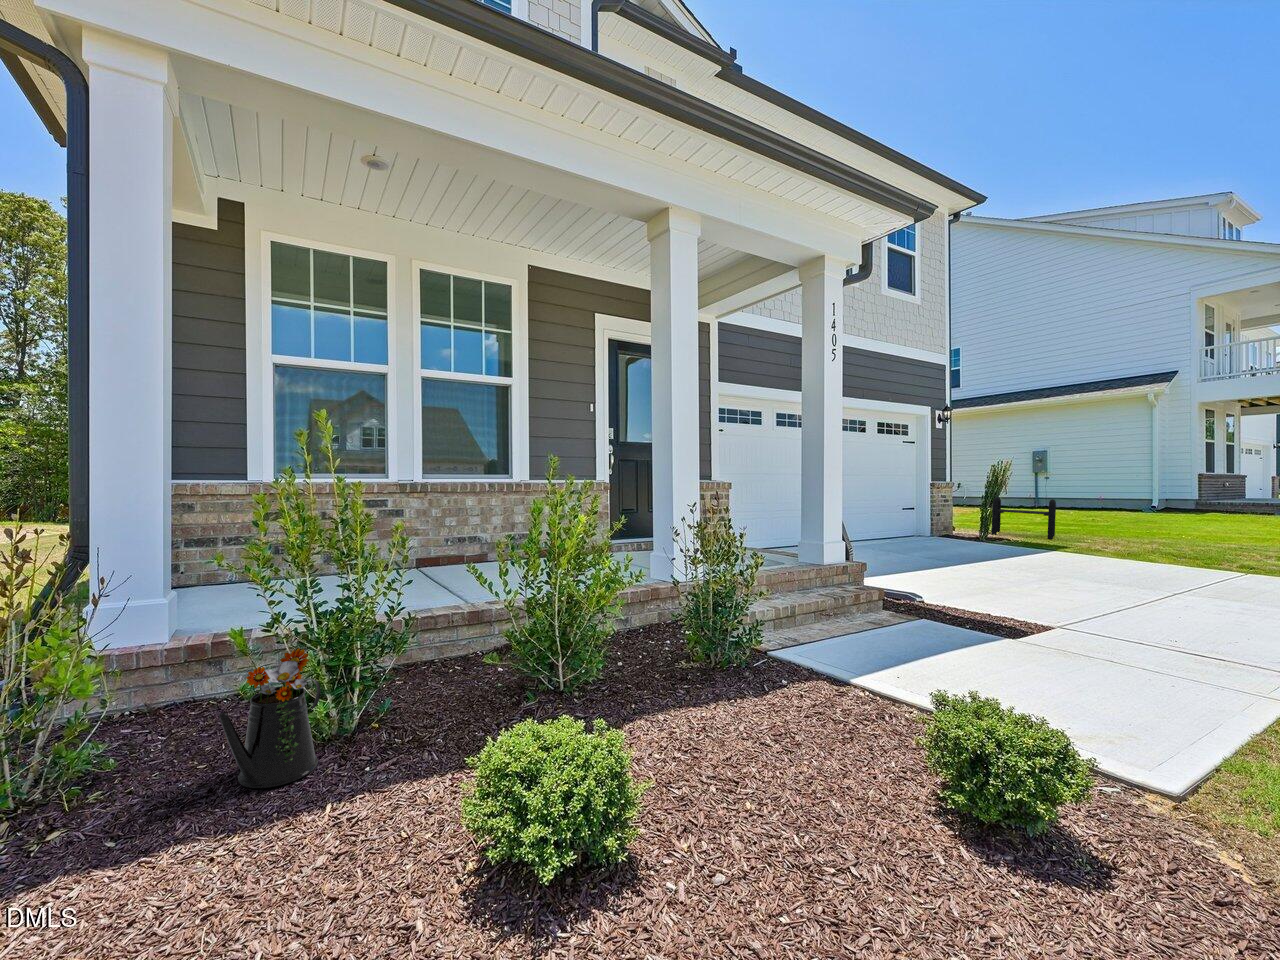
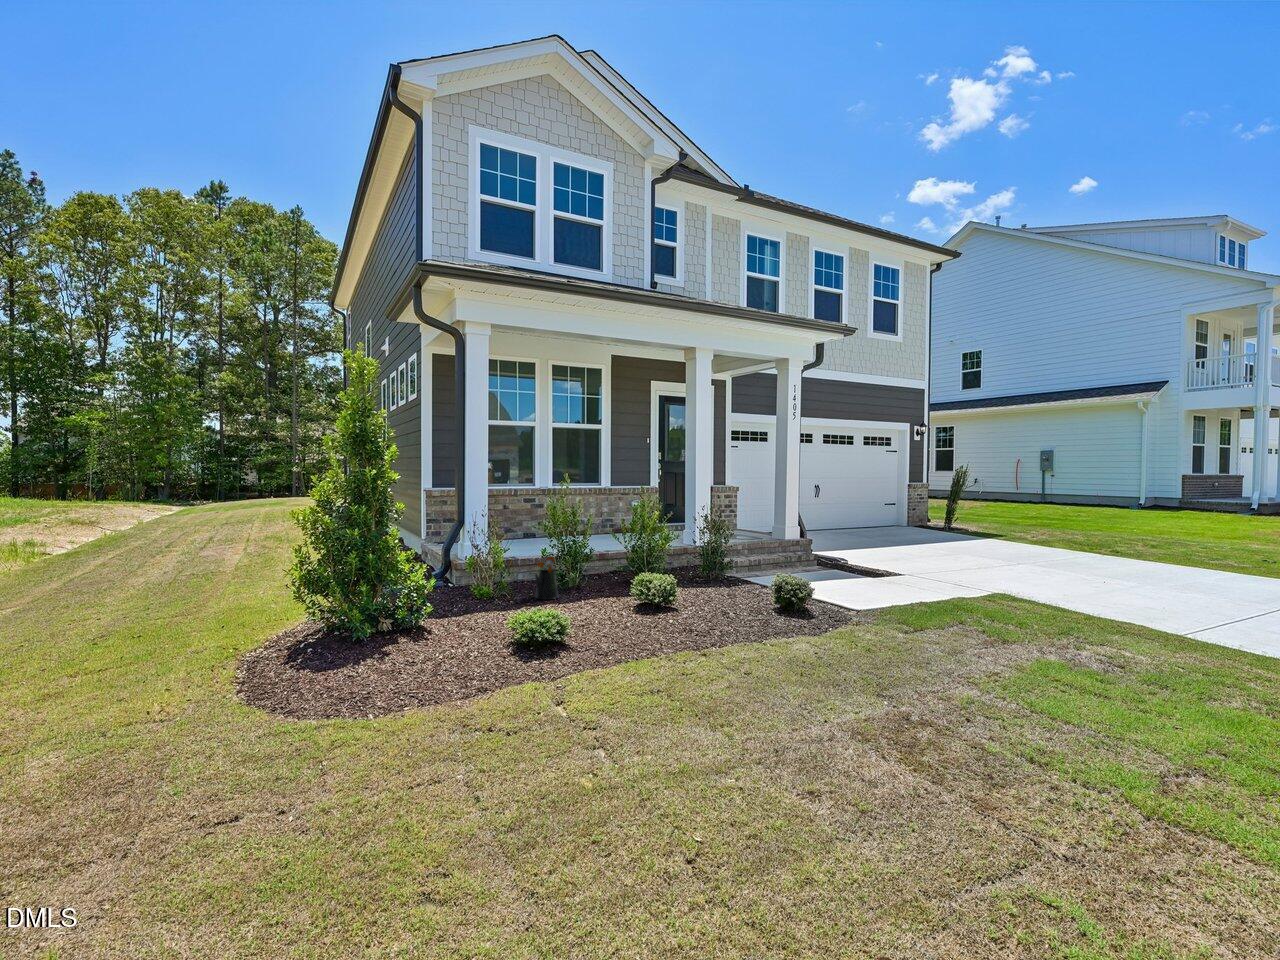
bench: present [991,497,1056,539] -> none [957,495,1008,529]

